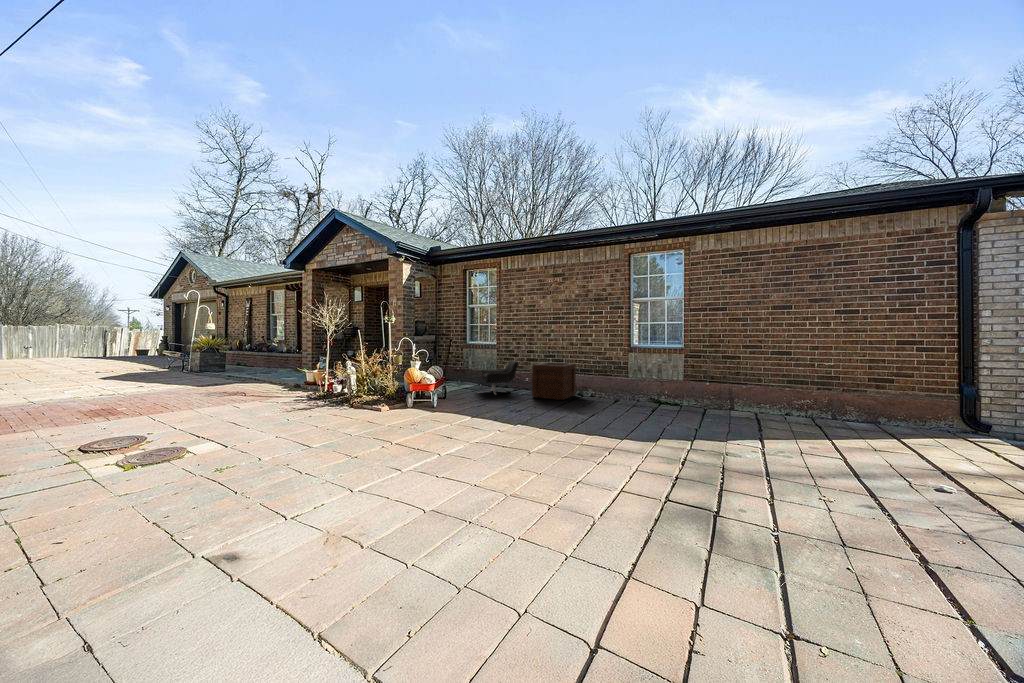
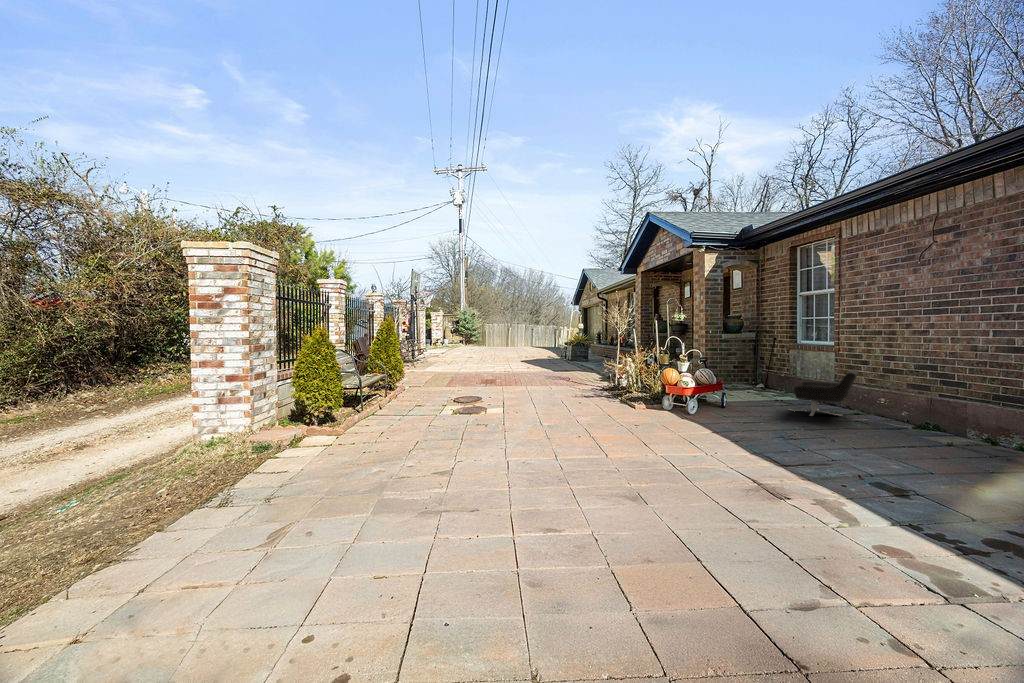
wooden crate: present [532,363,576,400] -> none [867,377,976,443]

